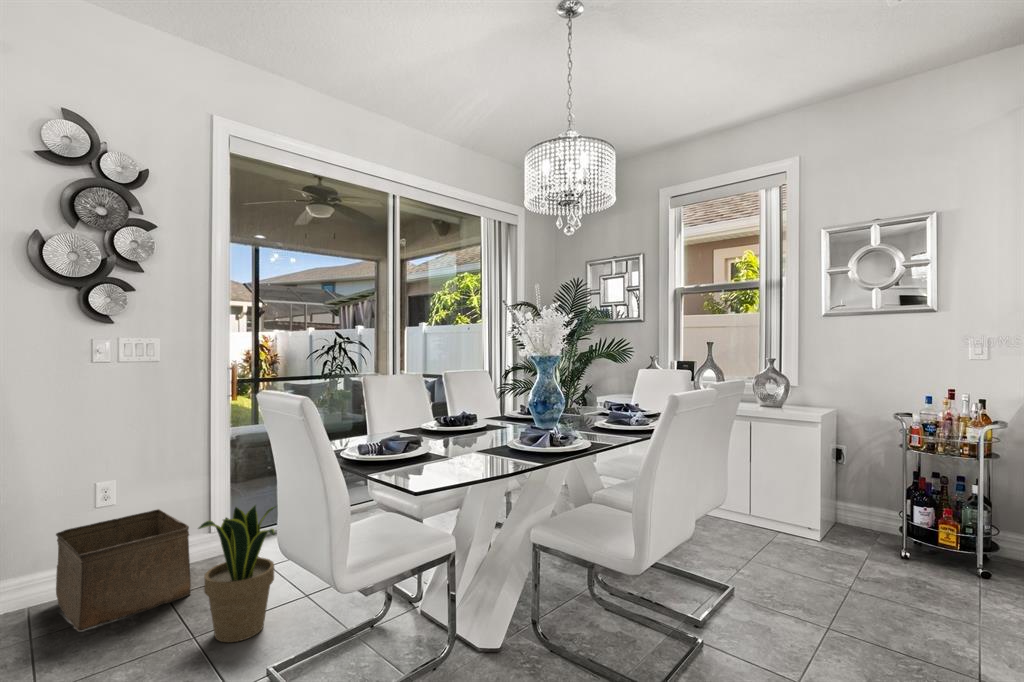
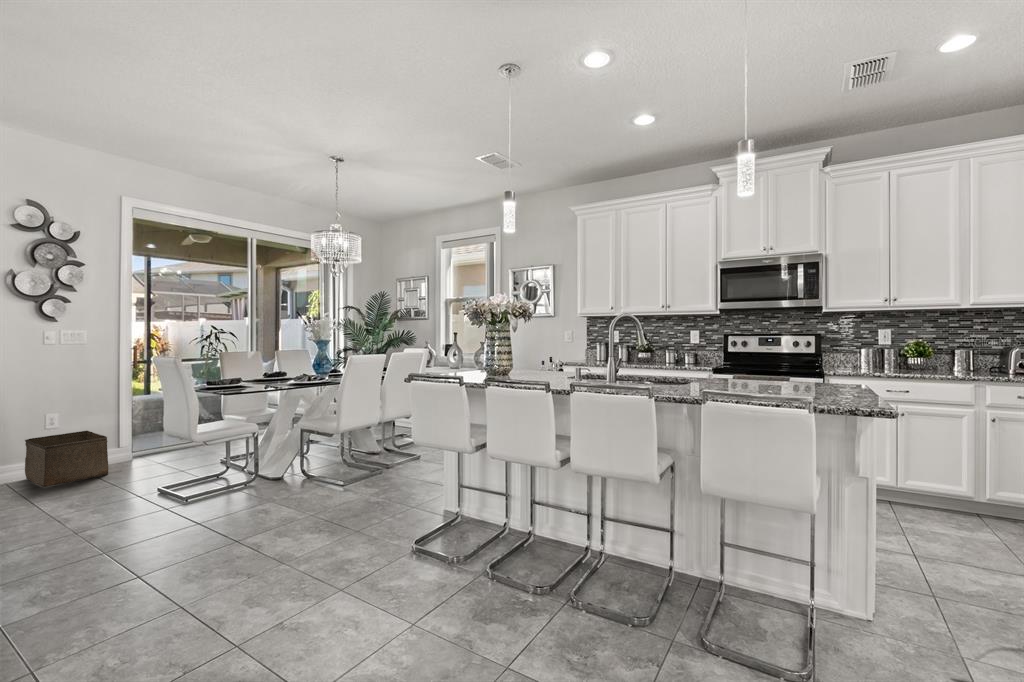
potted plant: present [199,505,275,642] -> none [113,421,160,488]

